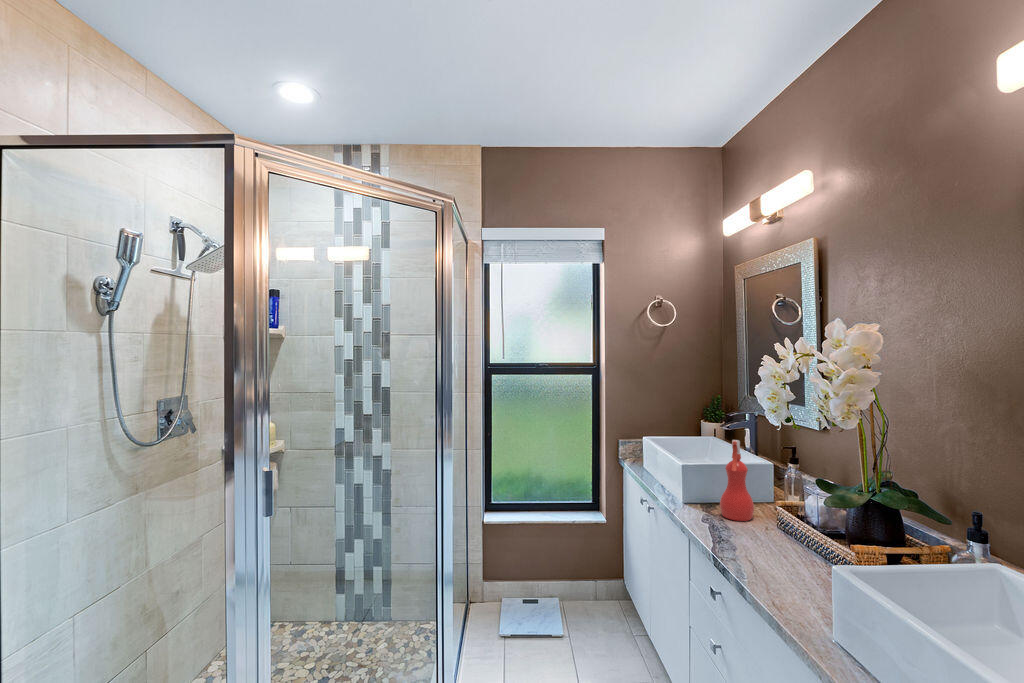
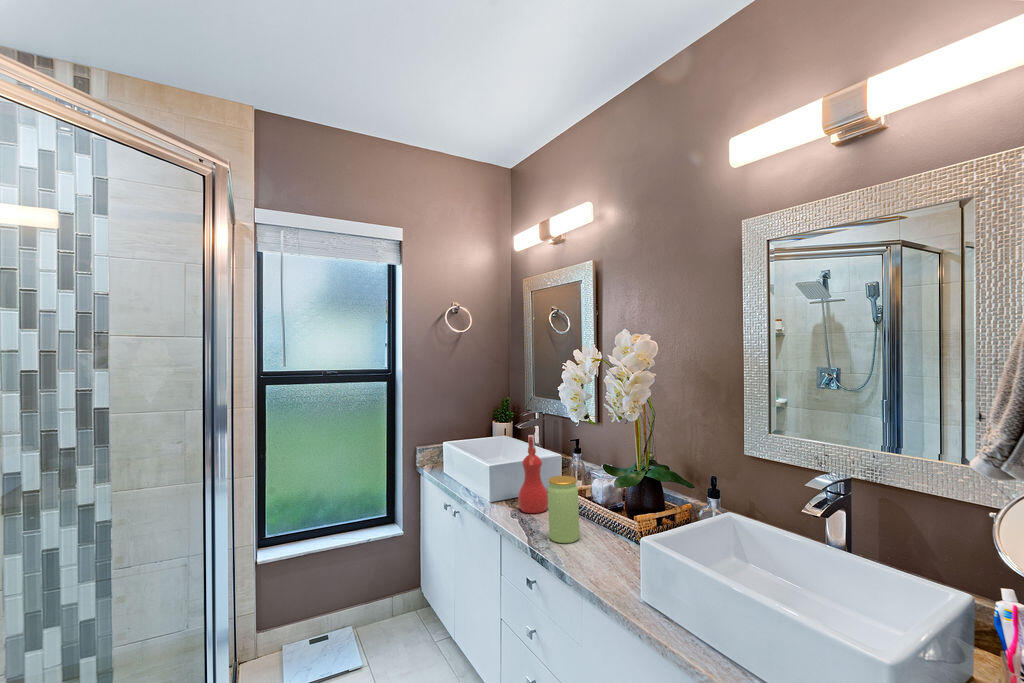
jar: none [749,485,784,555] -> present [548,476,580,543]

